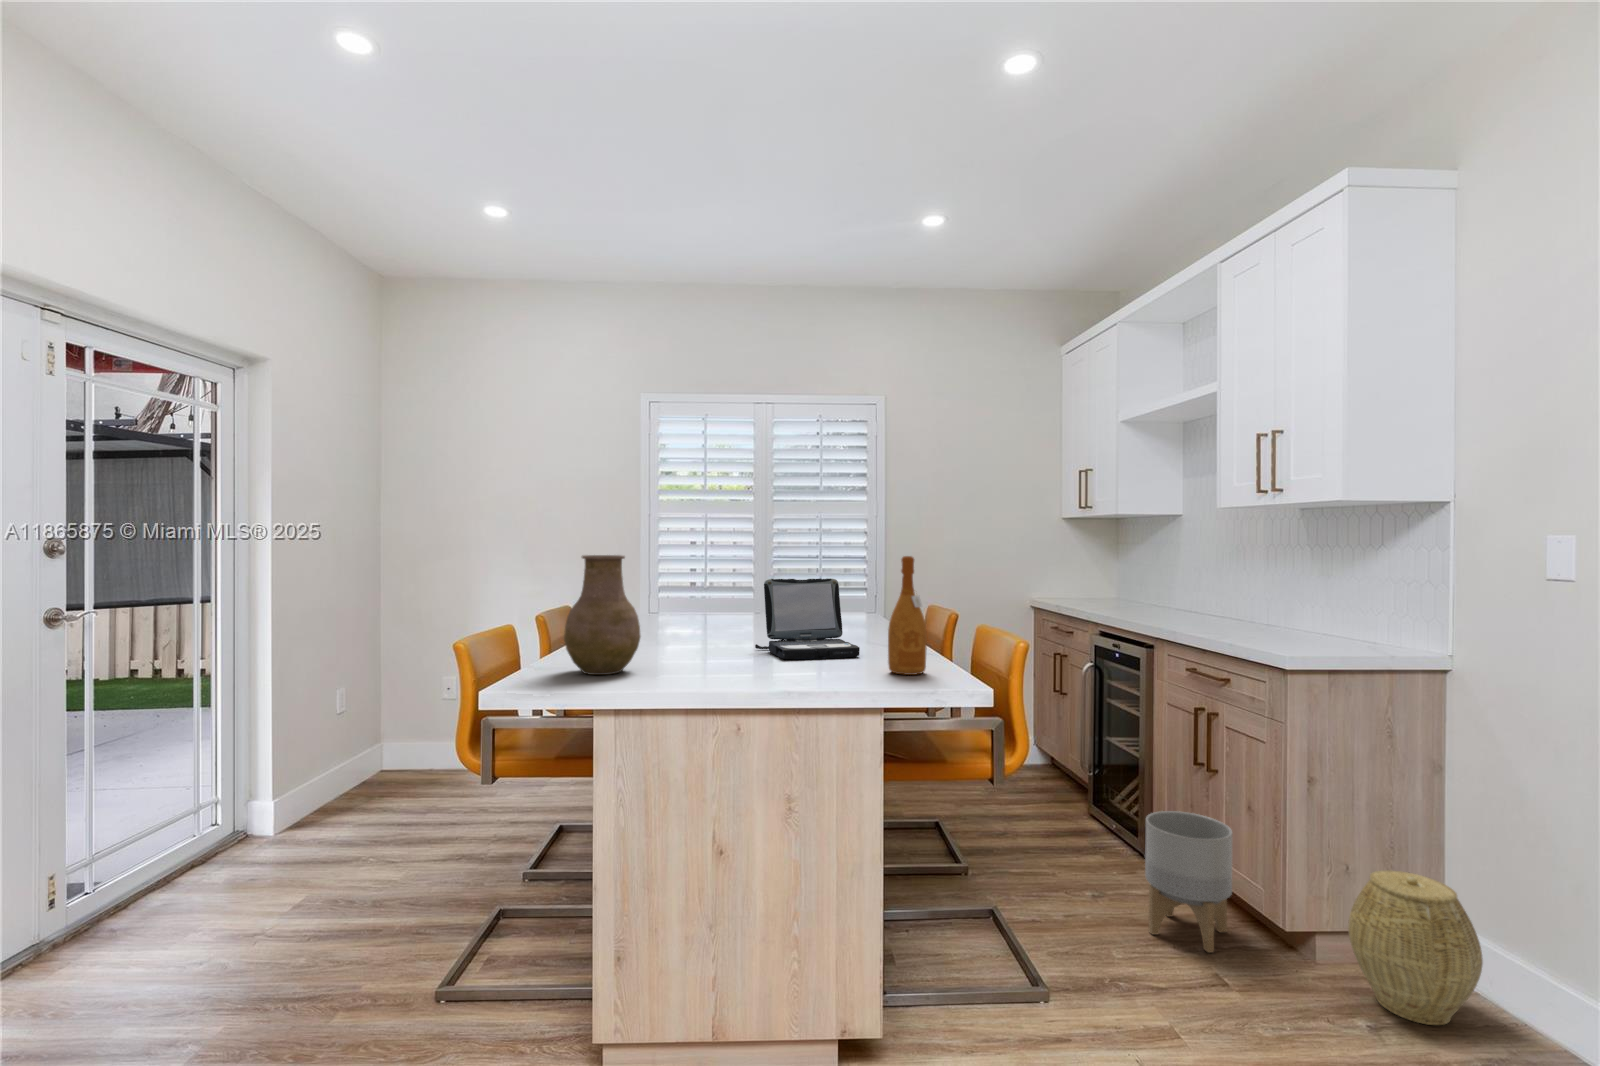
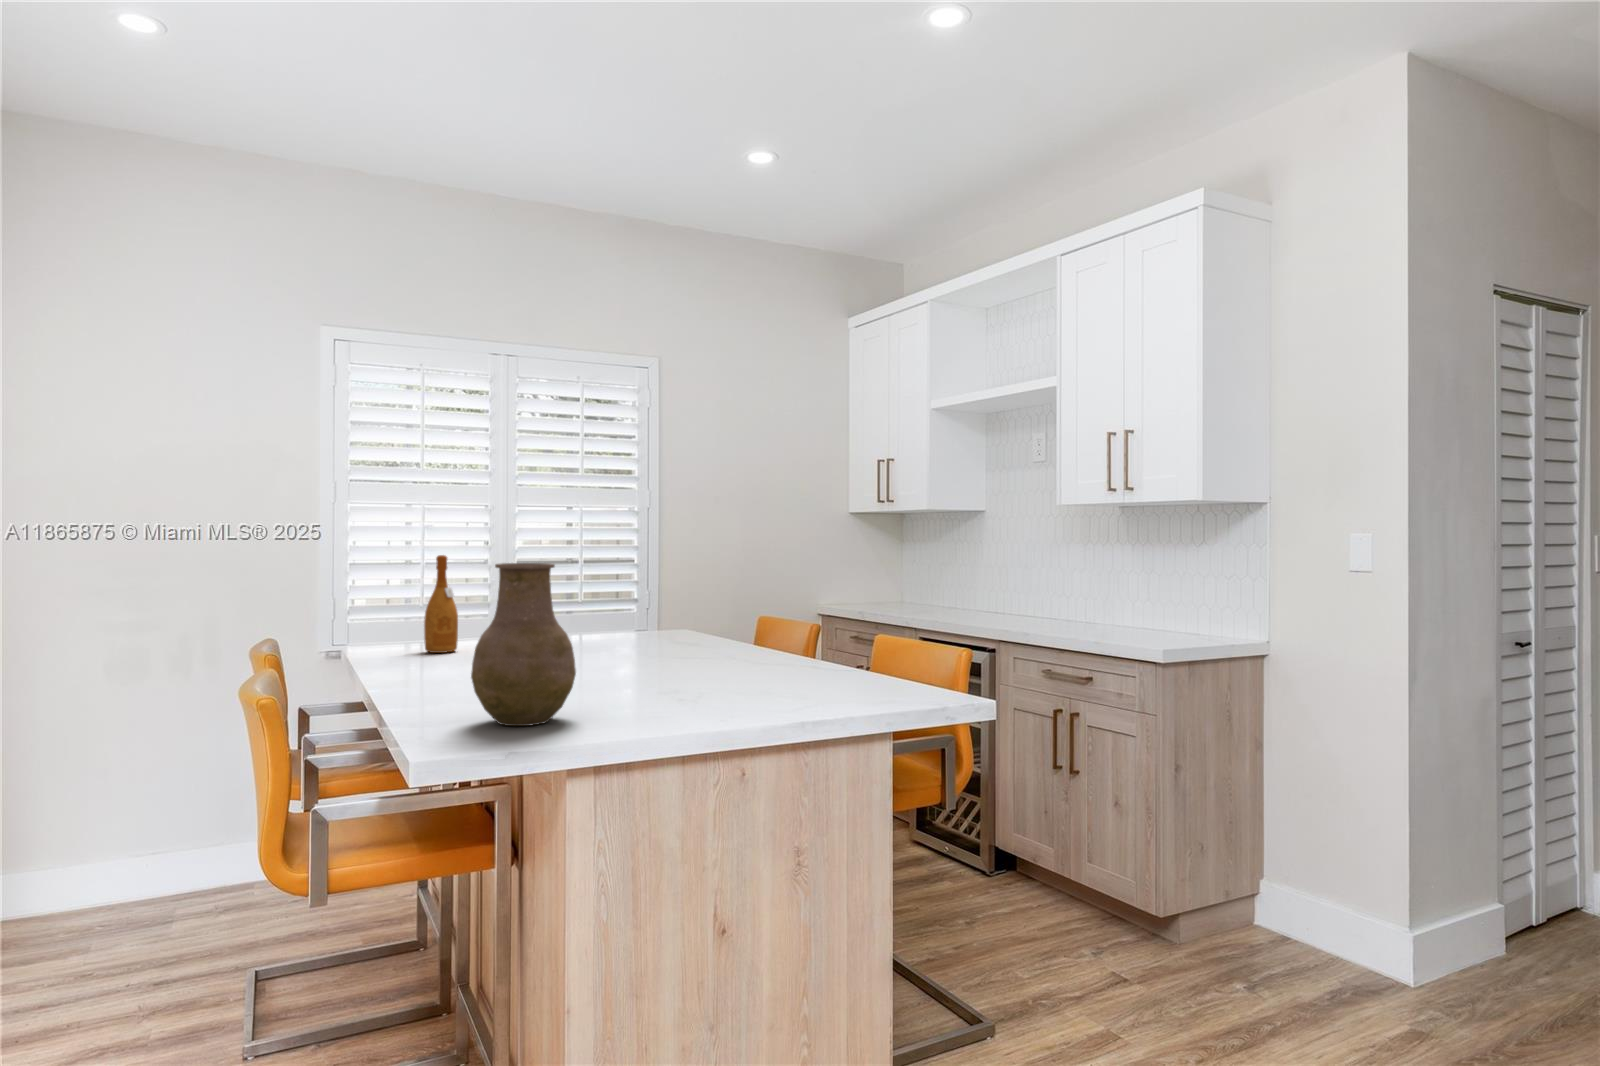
wine bottle: present [888,556,927,675] -> present [424,555,458,653]
laptop: present [755,578,860,659] -> none [648,587,790,688]
planter: present [1145,811,1232,952] -> none [1027,817,1109,953]
woven basket: present [1348,871,1483,1025] -> none [1214,843,1320,976]

